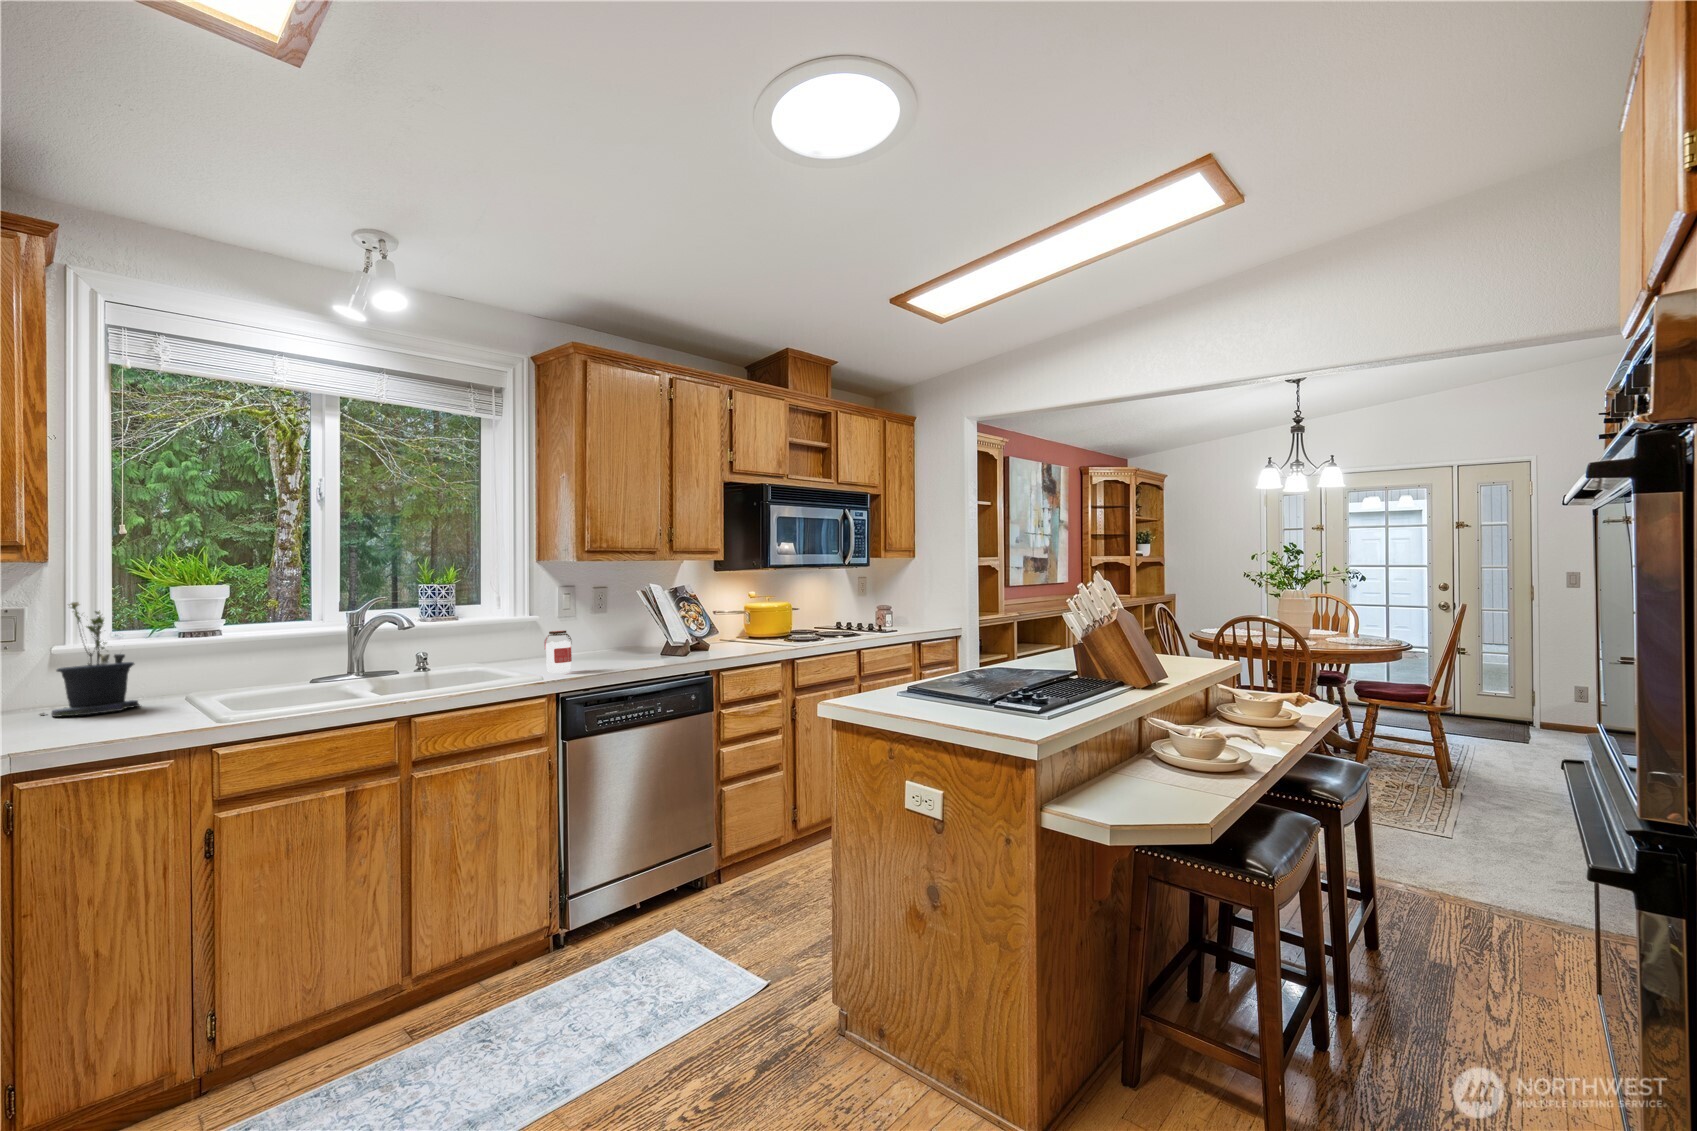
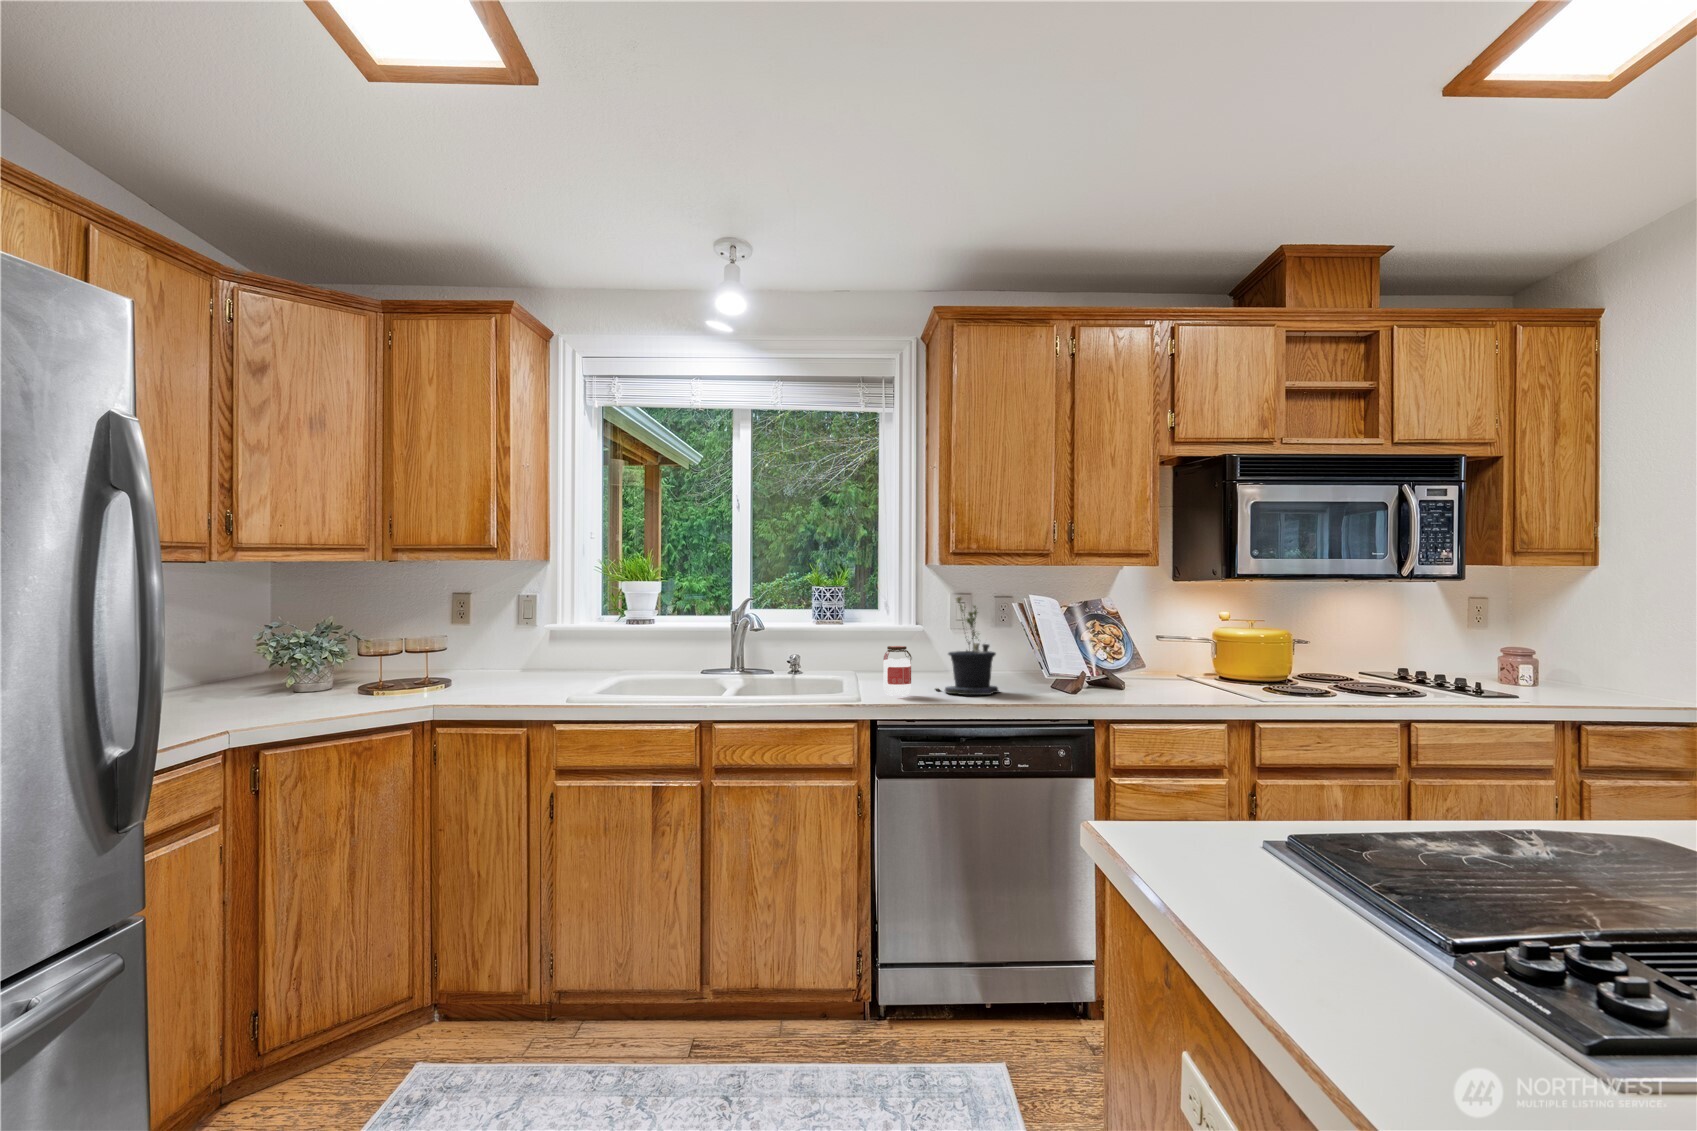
potted plant: present [40,602,140,717] -> present [935,597,999,695]

